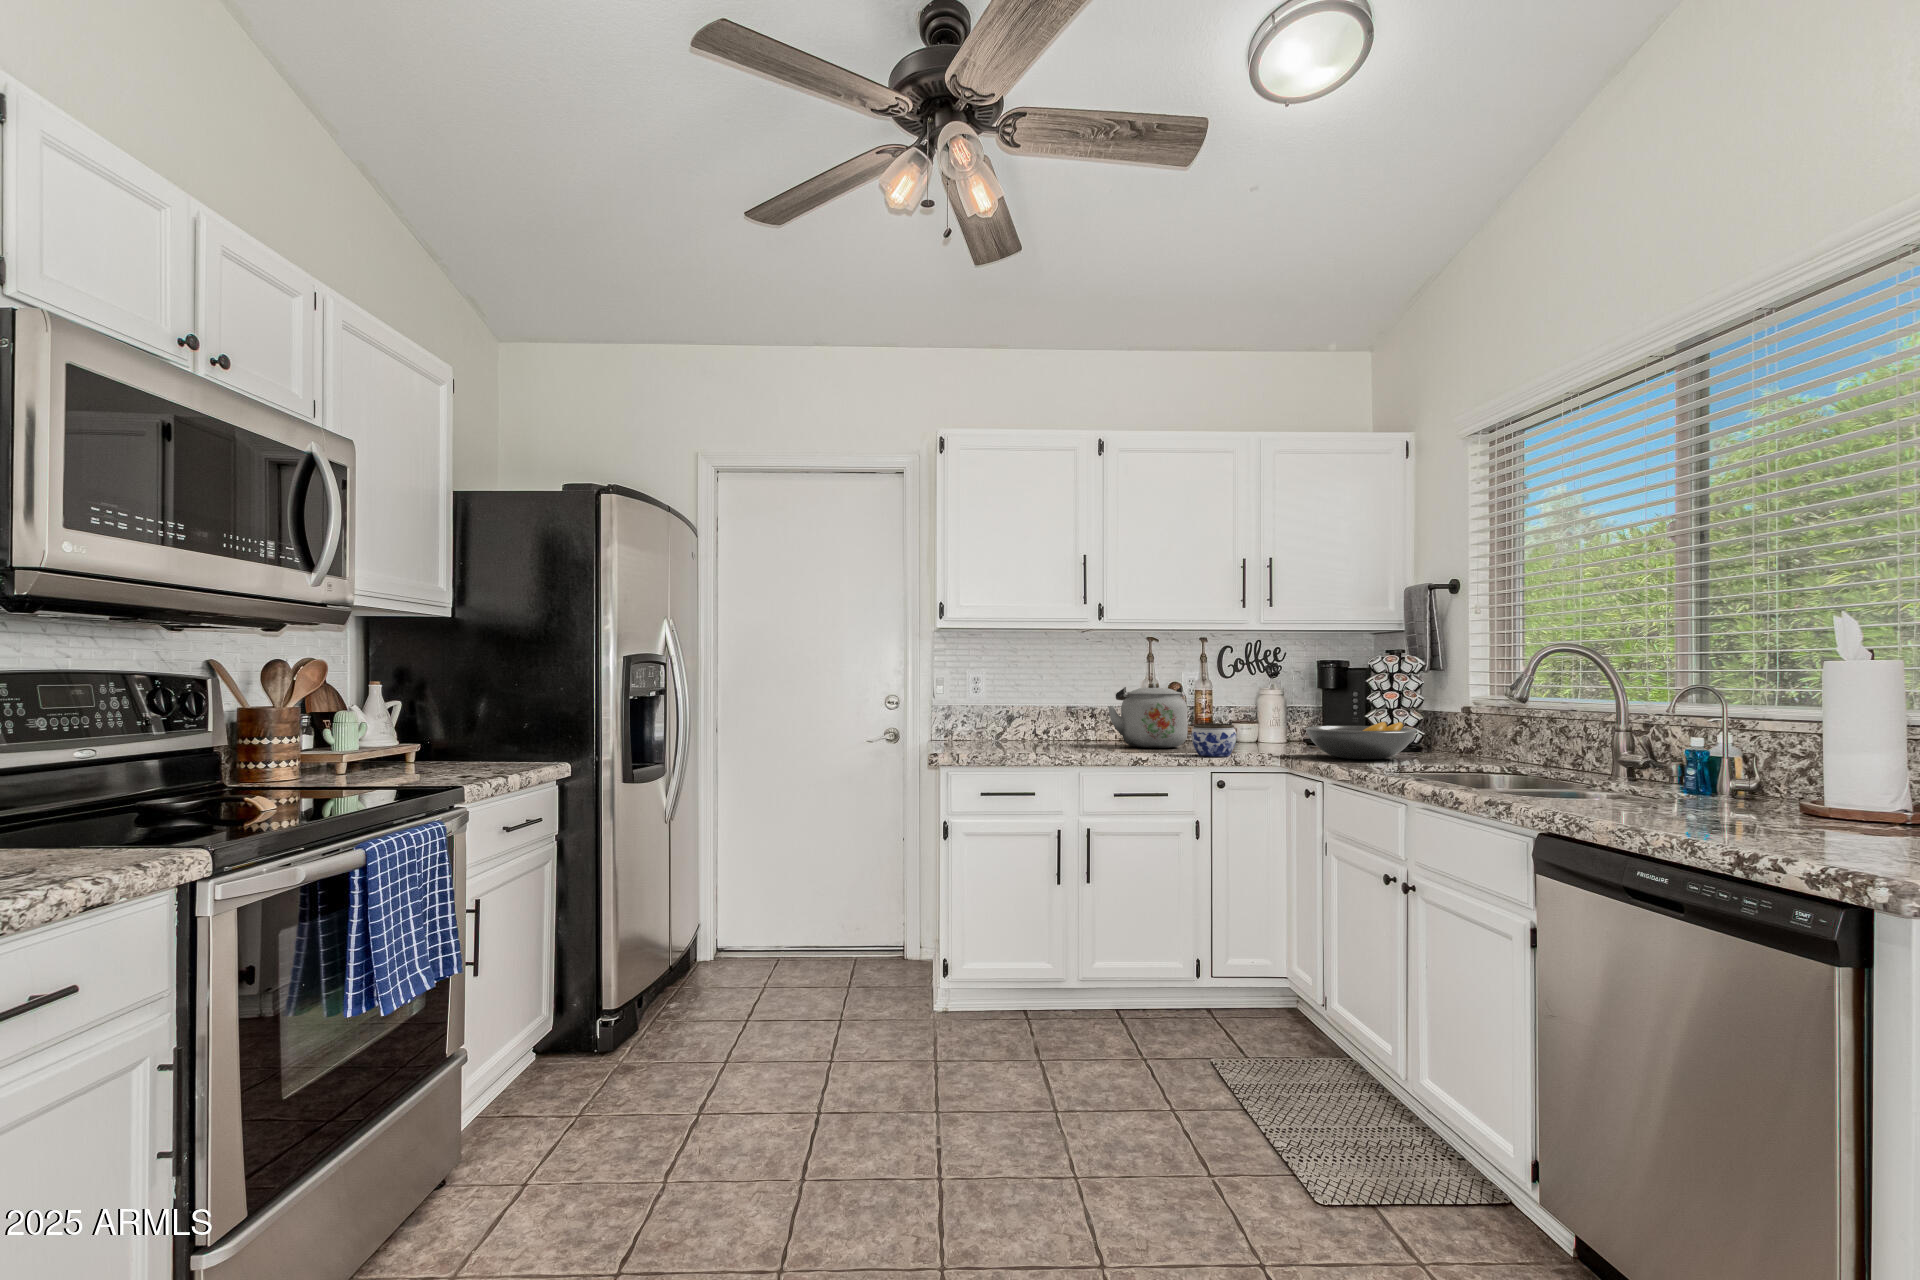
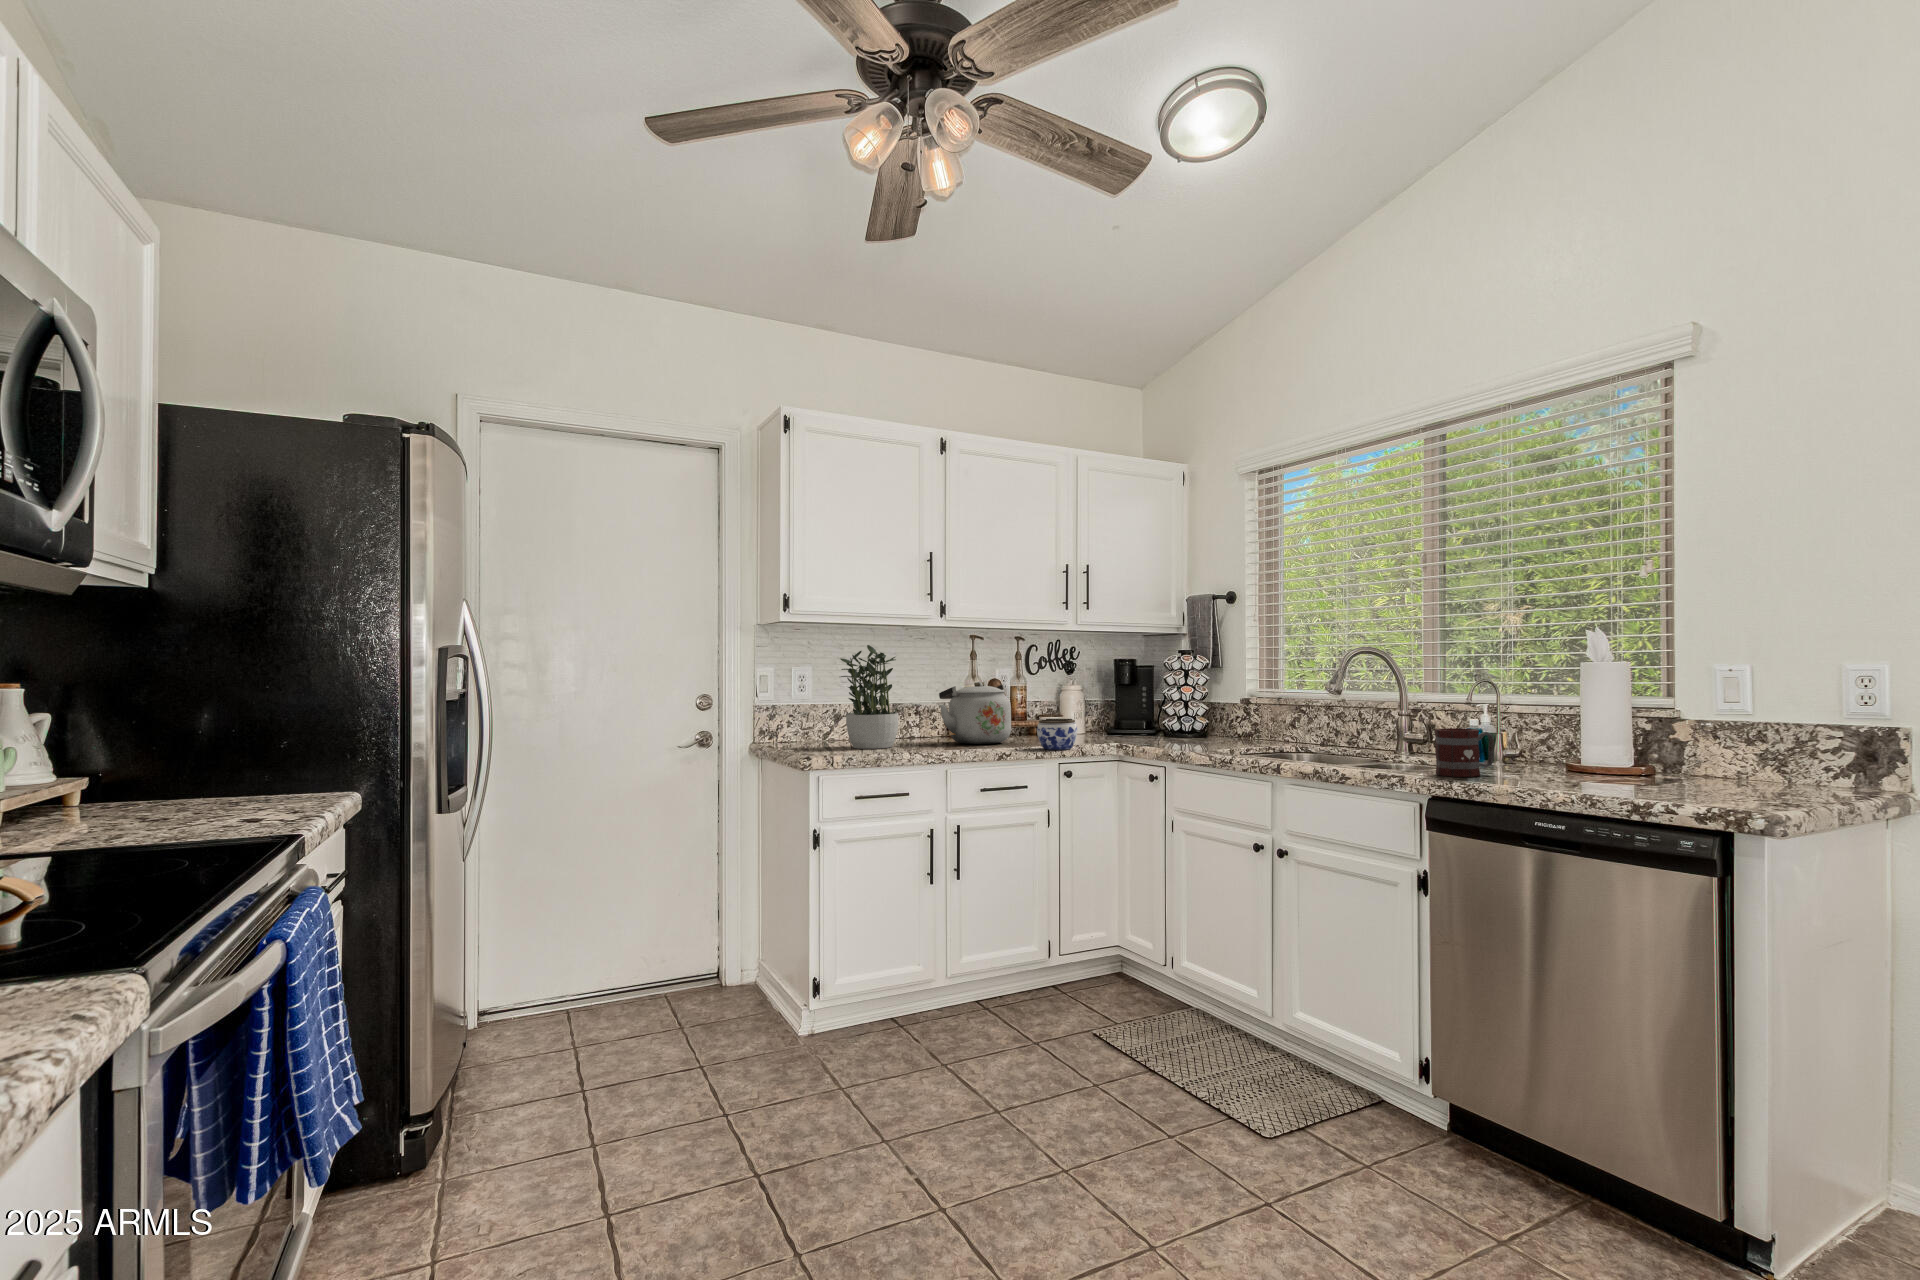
potted plant: none [1005,644,1064,747] -> present [841,645,899,749]
fruit bowl: present [1305,721,1417,759] -> none [1127,711,1219,745]
mug: none [1576,747,1665,810] -> present [1434,728,1494,777]

